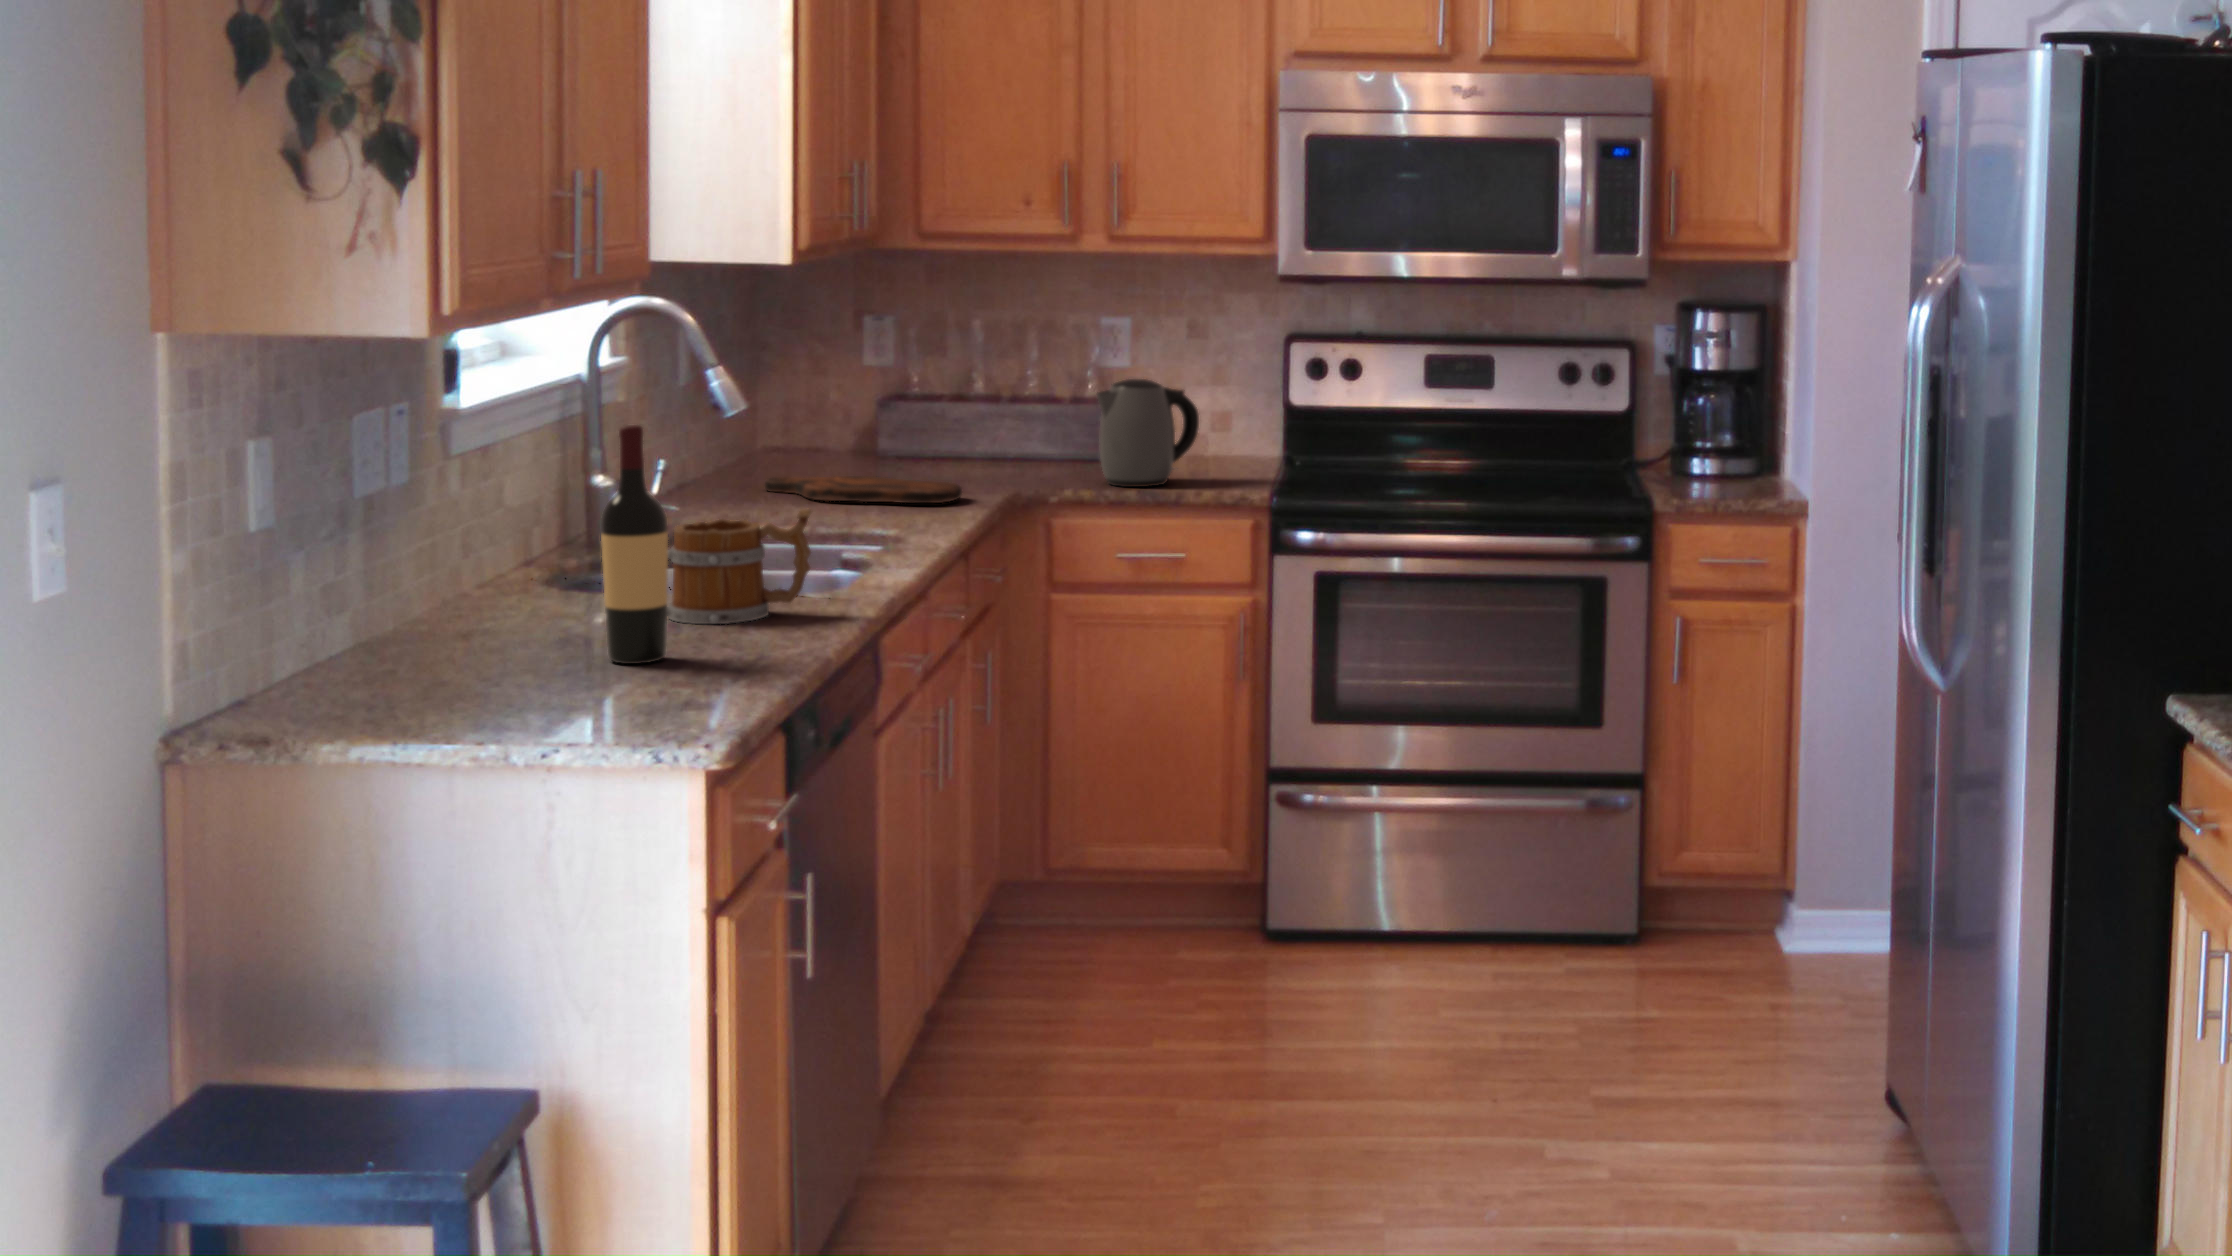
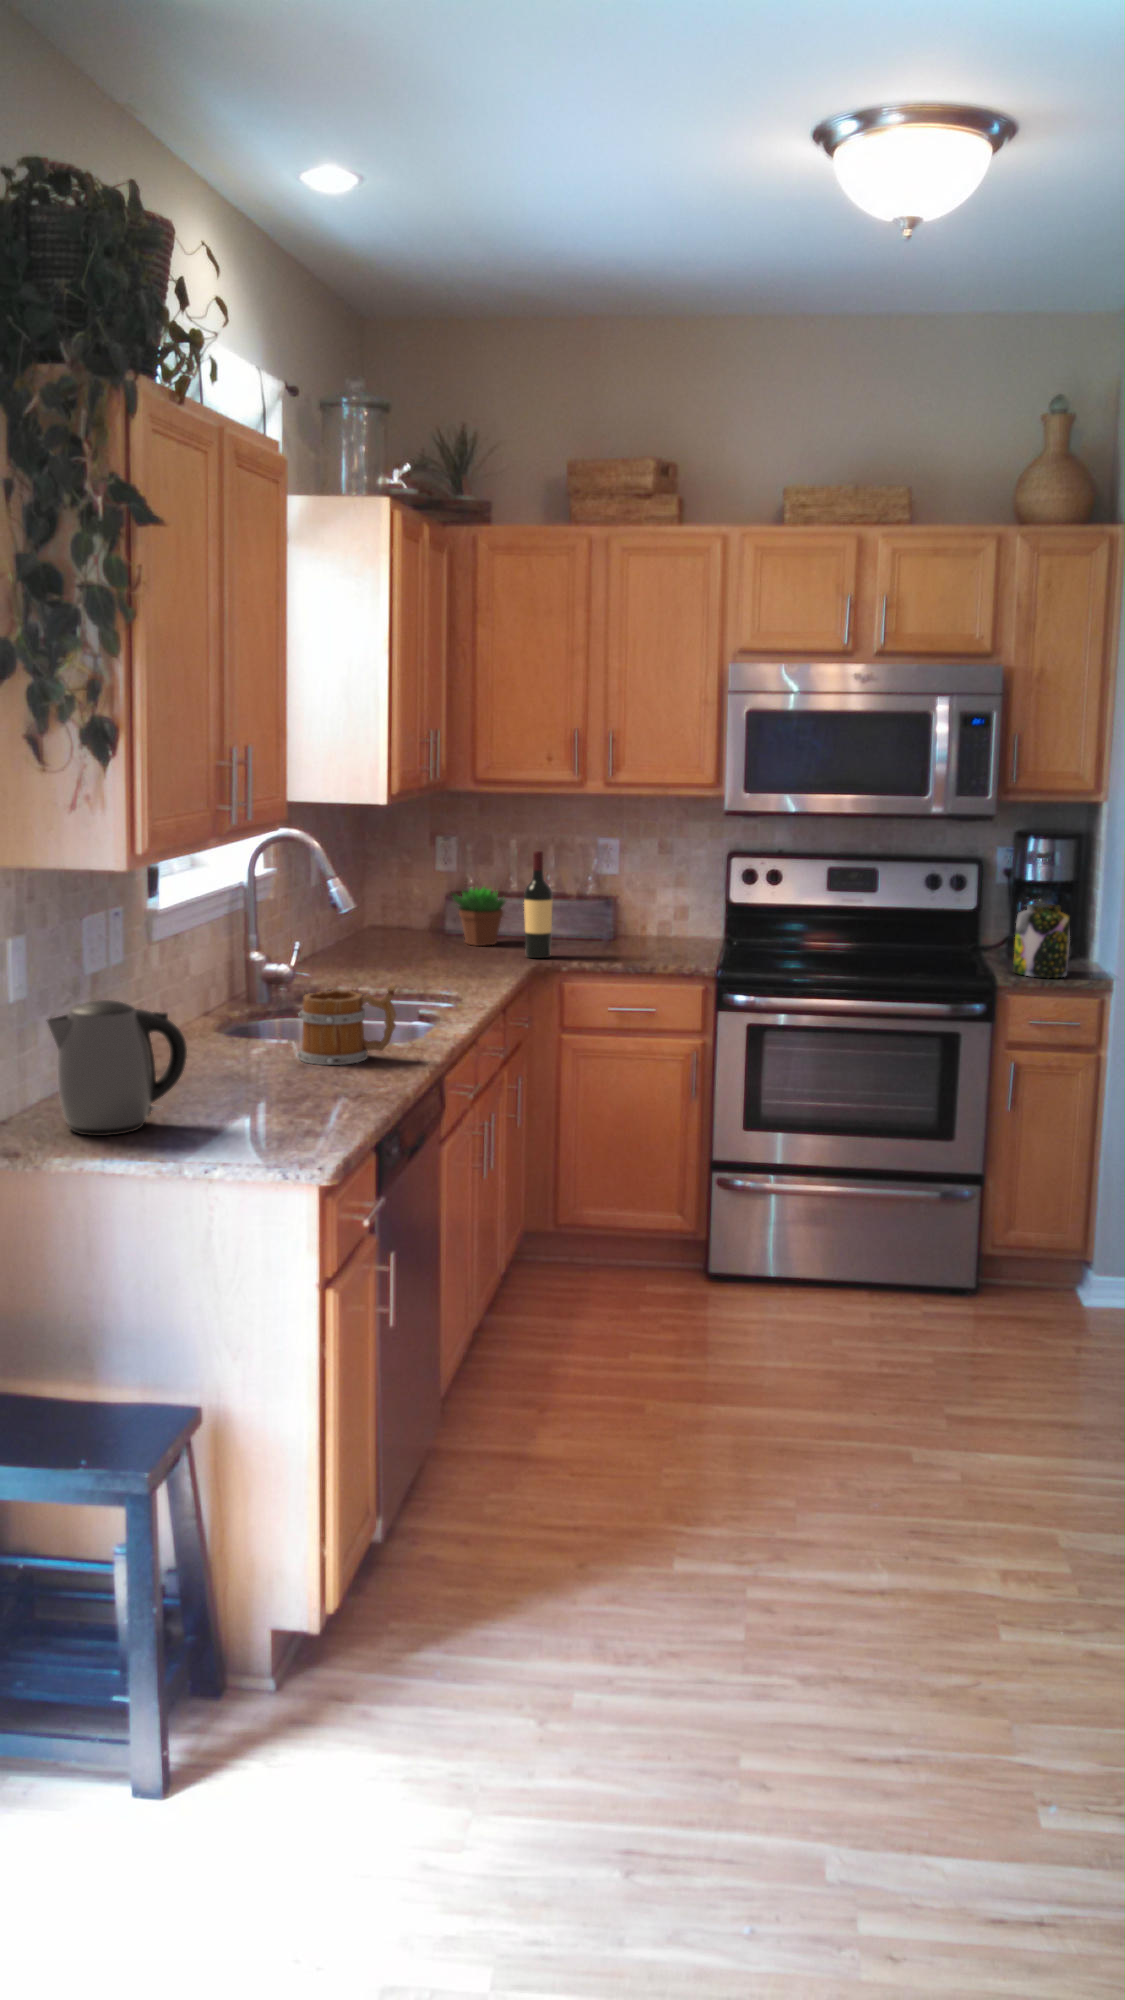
kettle: present [1097,379,1199,487] -> present [47,1000,187,1136]
succulent plant: none [884,384,970,472] -> present [451,887,505,946]
jar: none [1680,399,1752,499] -> present [1013,904,1070,978]
wine bottle: present [601,425,668,664] -> present [524,851,553,958]
cutting board: present [765,476,962,503] -> none [369,950,502,971]

